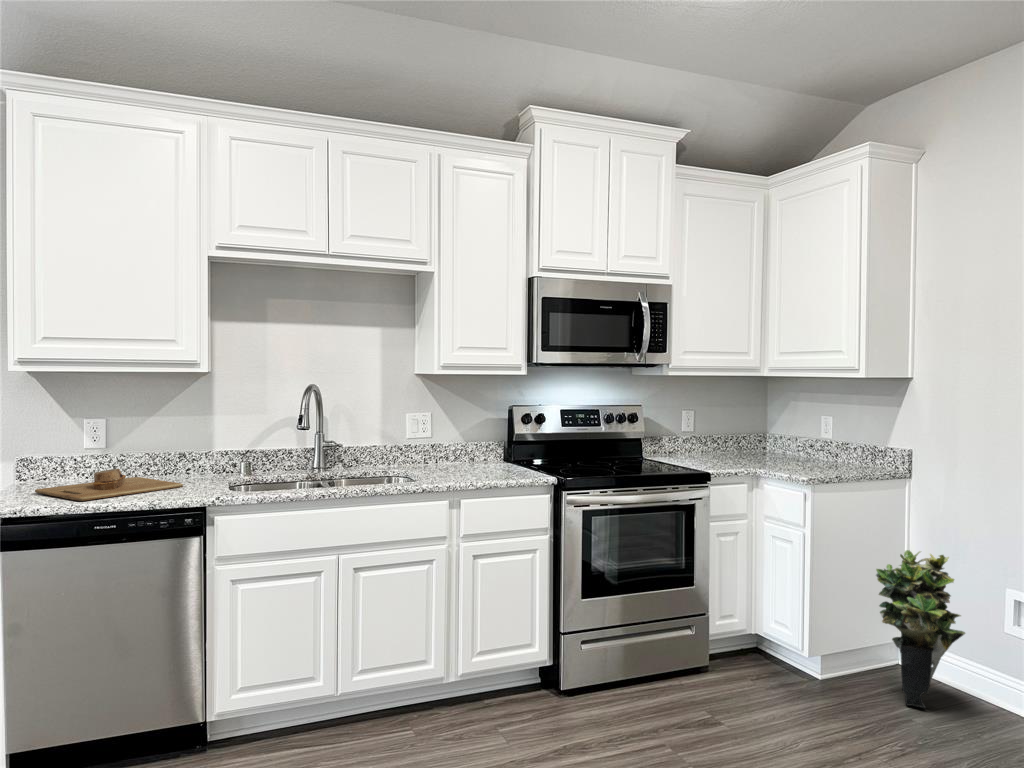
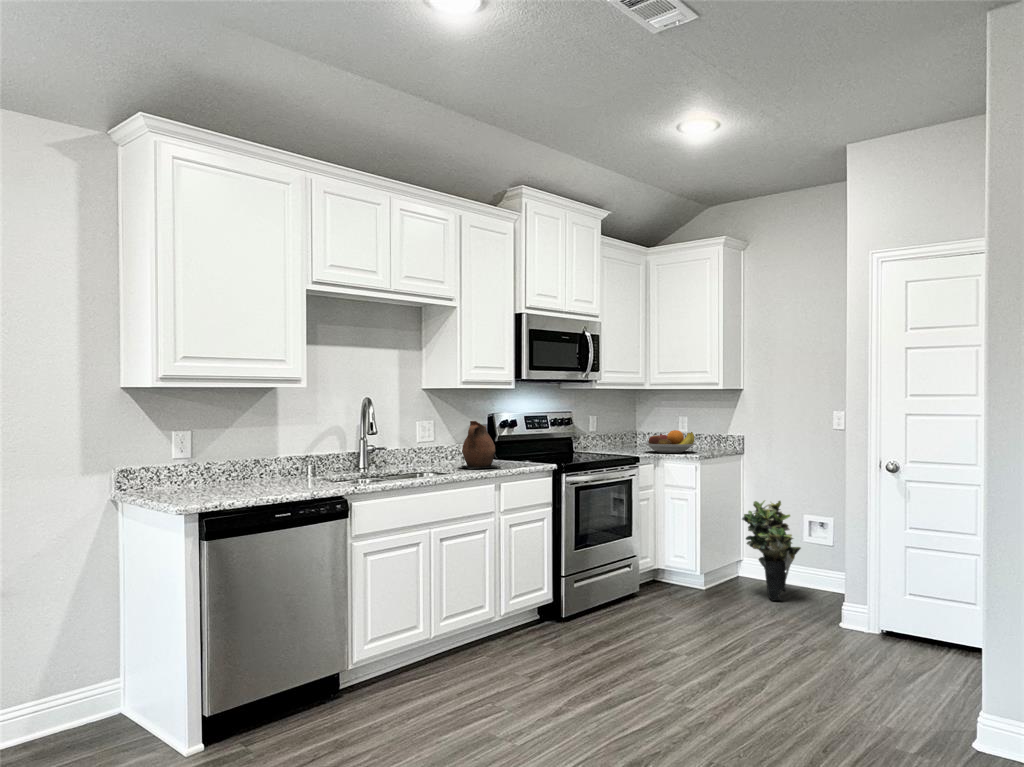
ceramic pitcher: none [426,418,475,479] -> present [461,421,501,468]
fruit bowl: none [741,437,818,469] -> present [644,430,696,453]
cutting board: present [35,469,183,501] -> none [174,471,292,496]

